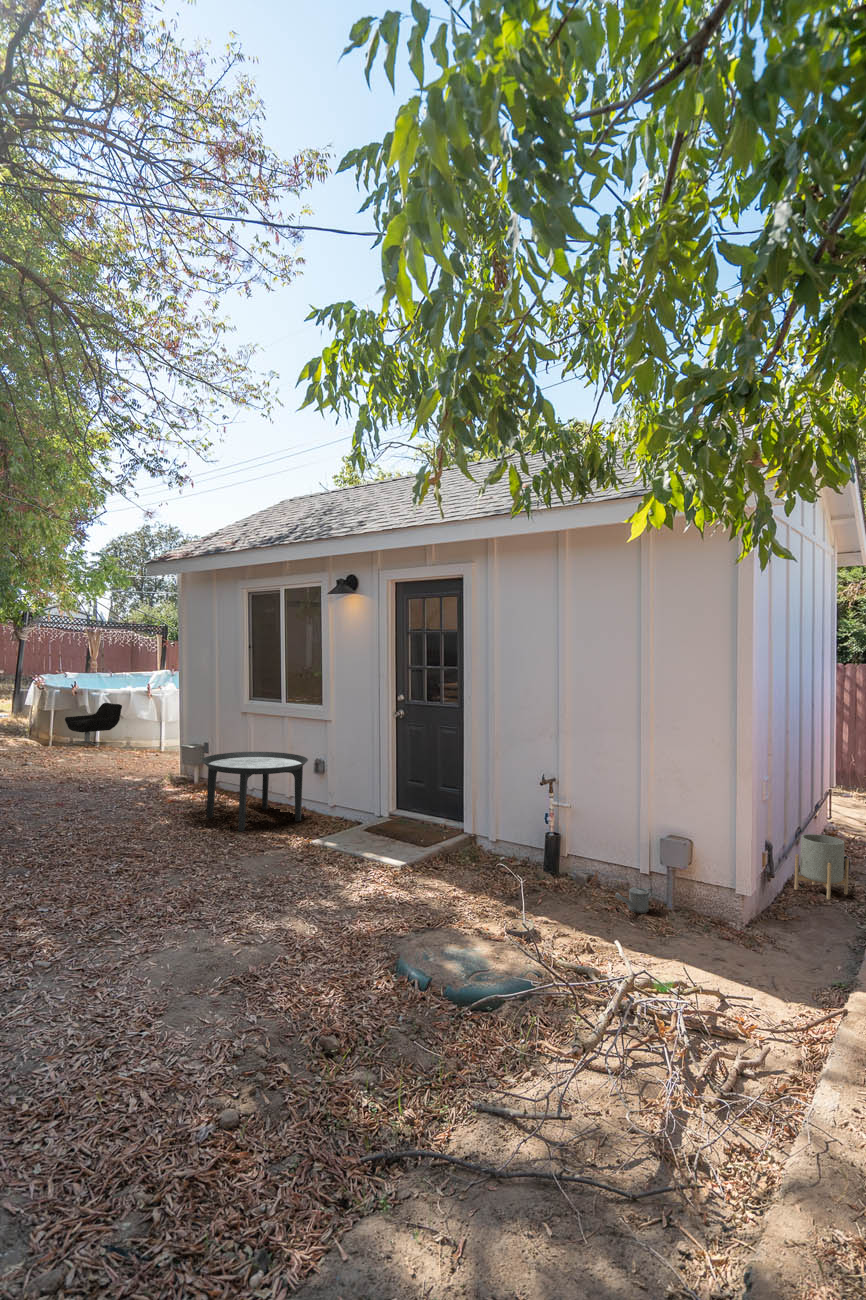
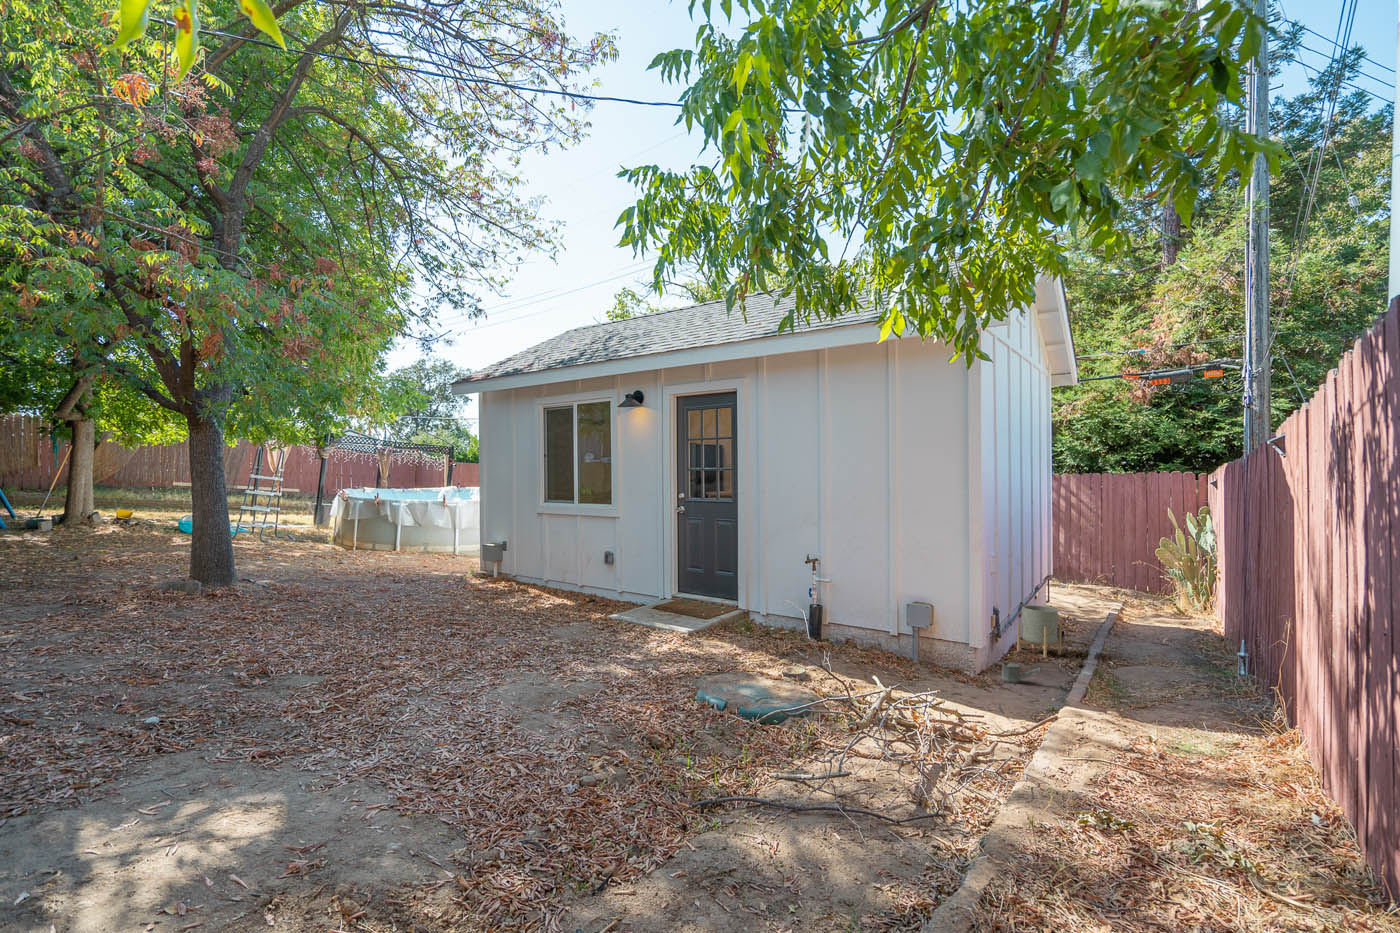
lounge chair: present [65,703,122,745] -> none [369,514,420,551]
round table: present [202,752,308,831] -> none [510,547,601,612]
watering can: present [615,887,652,913] -> present [993,662,1041,683]

